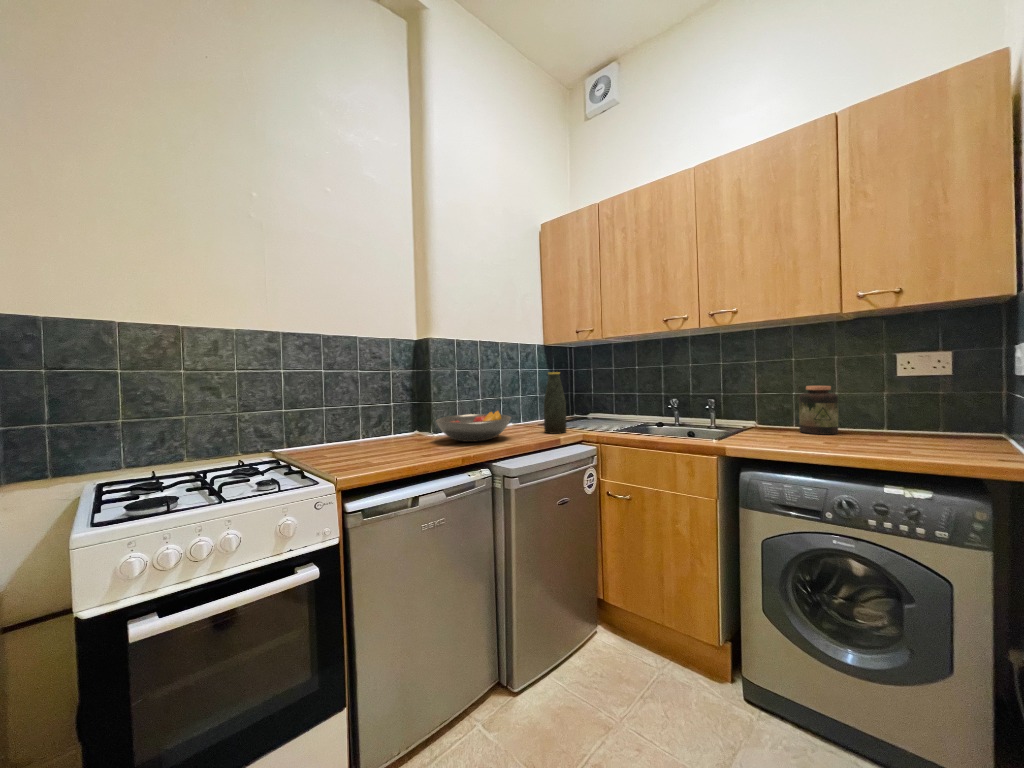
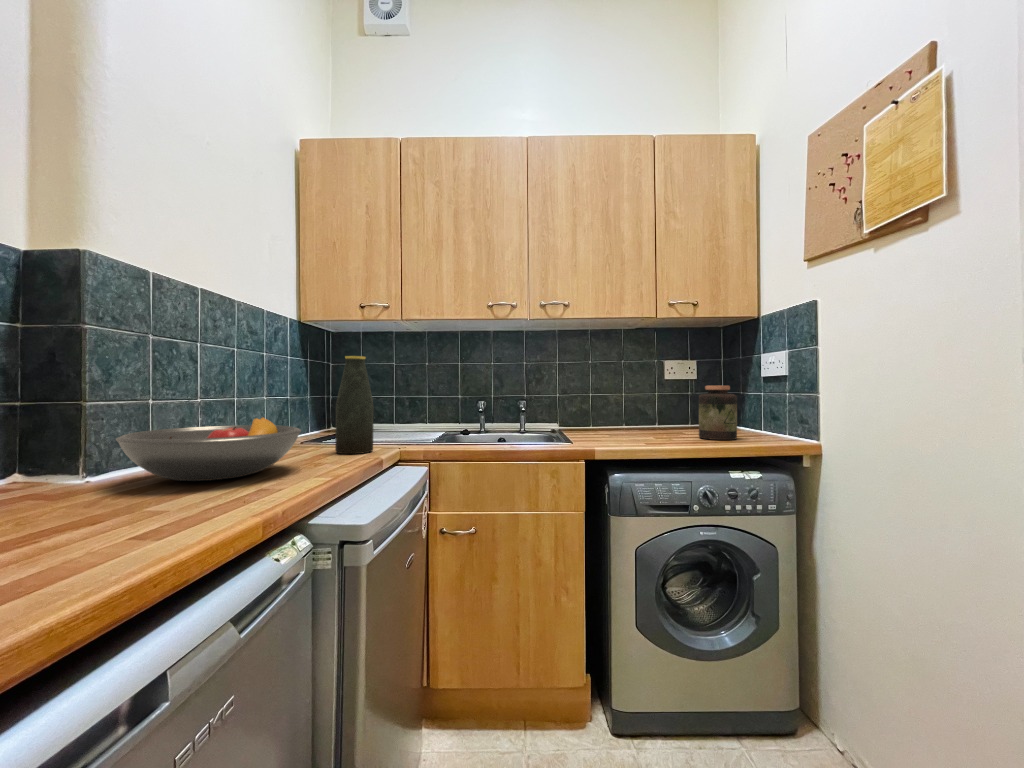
jar: present [799,386,838,435] -> present [699,386,737,440]

